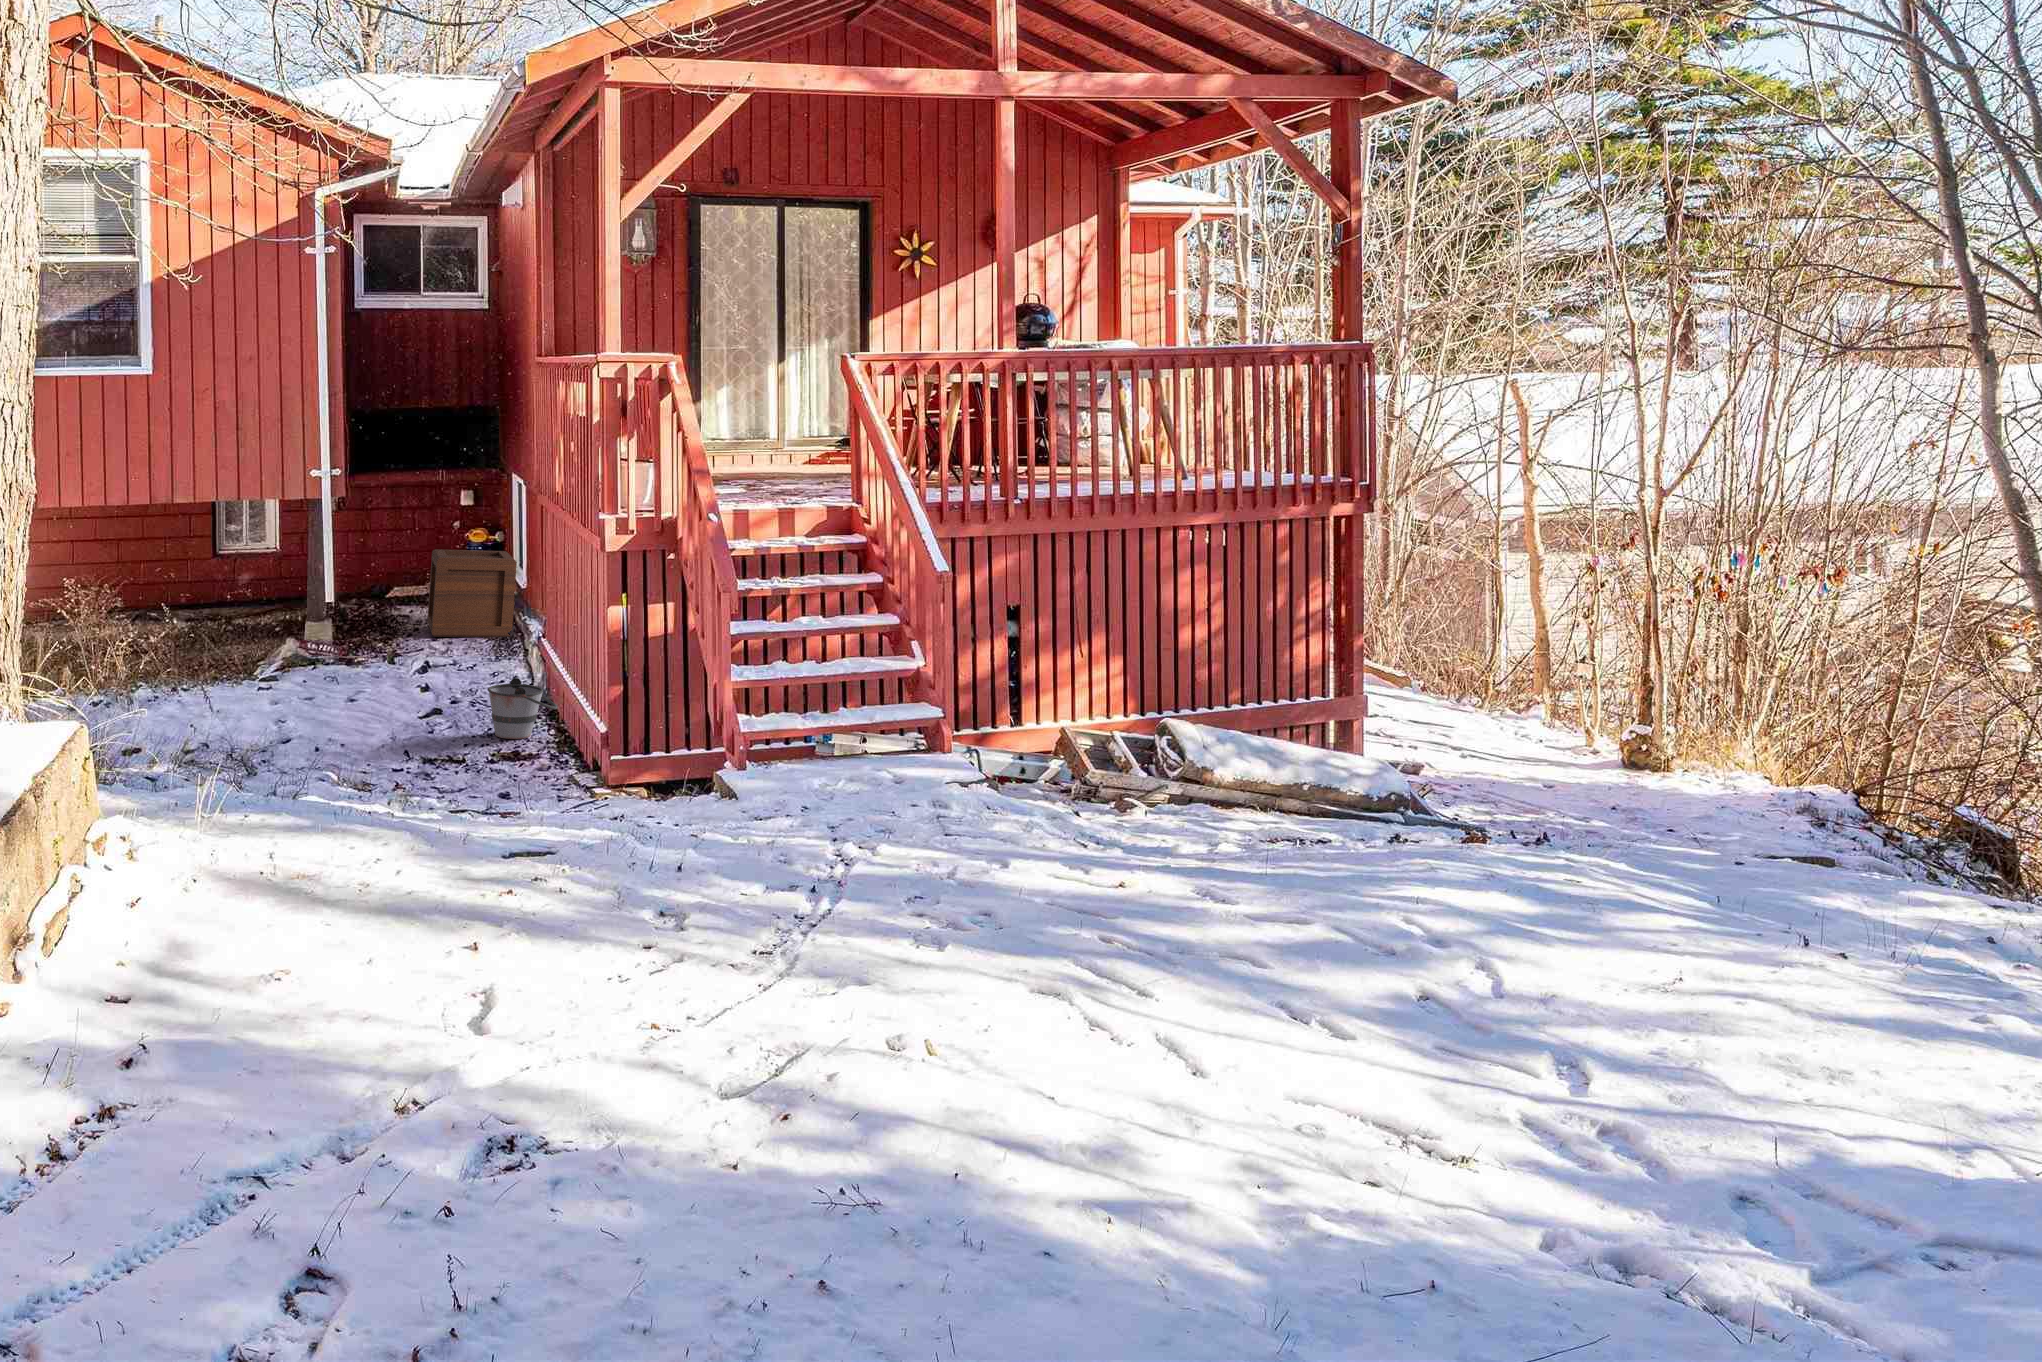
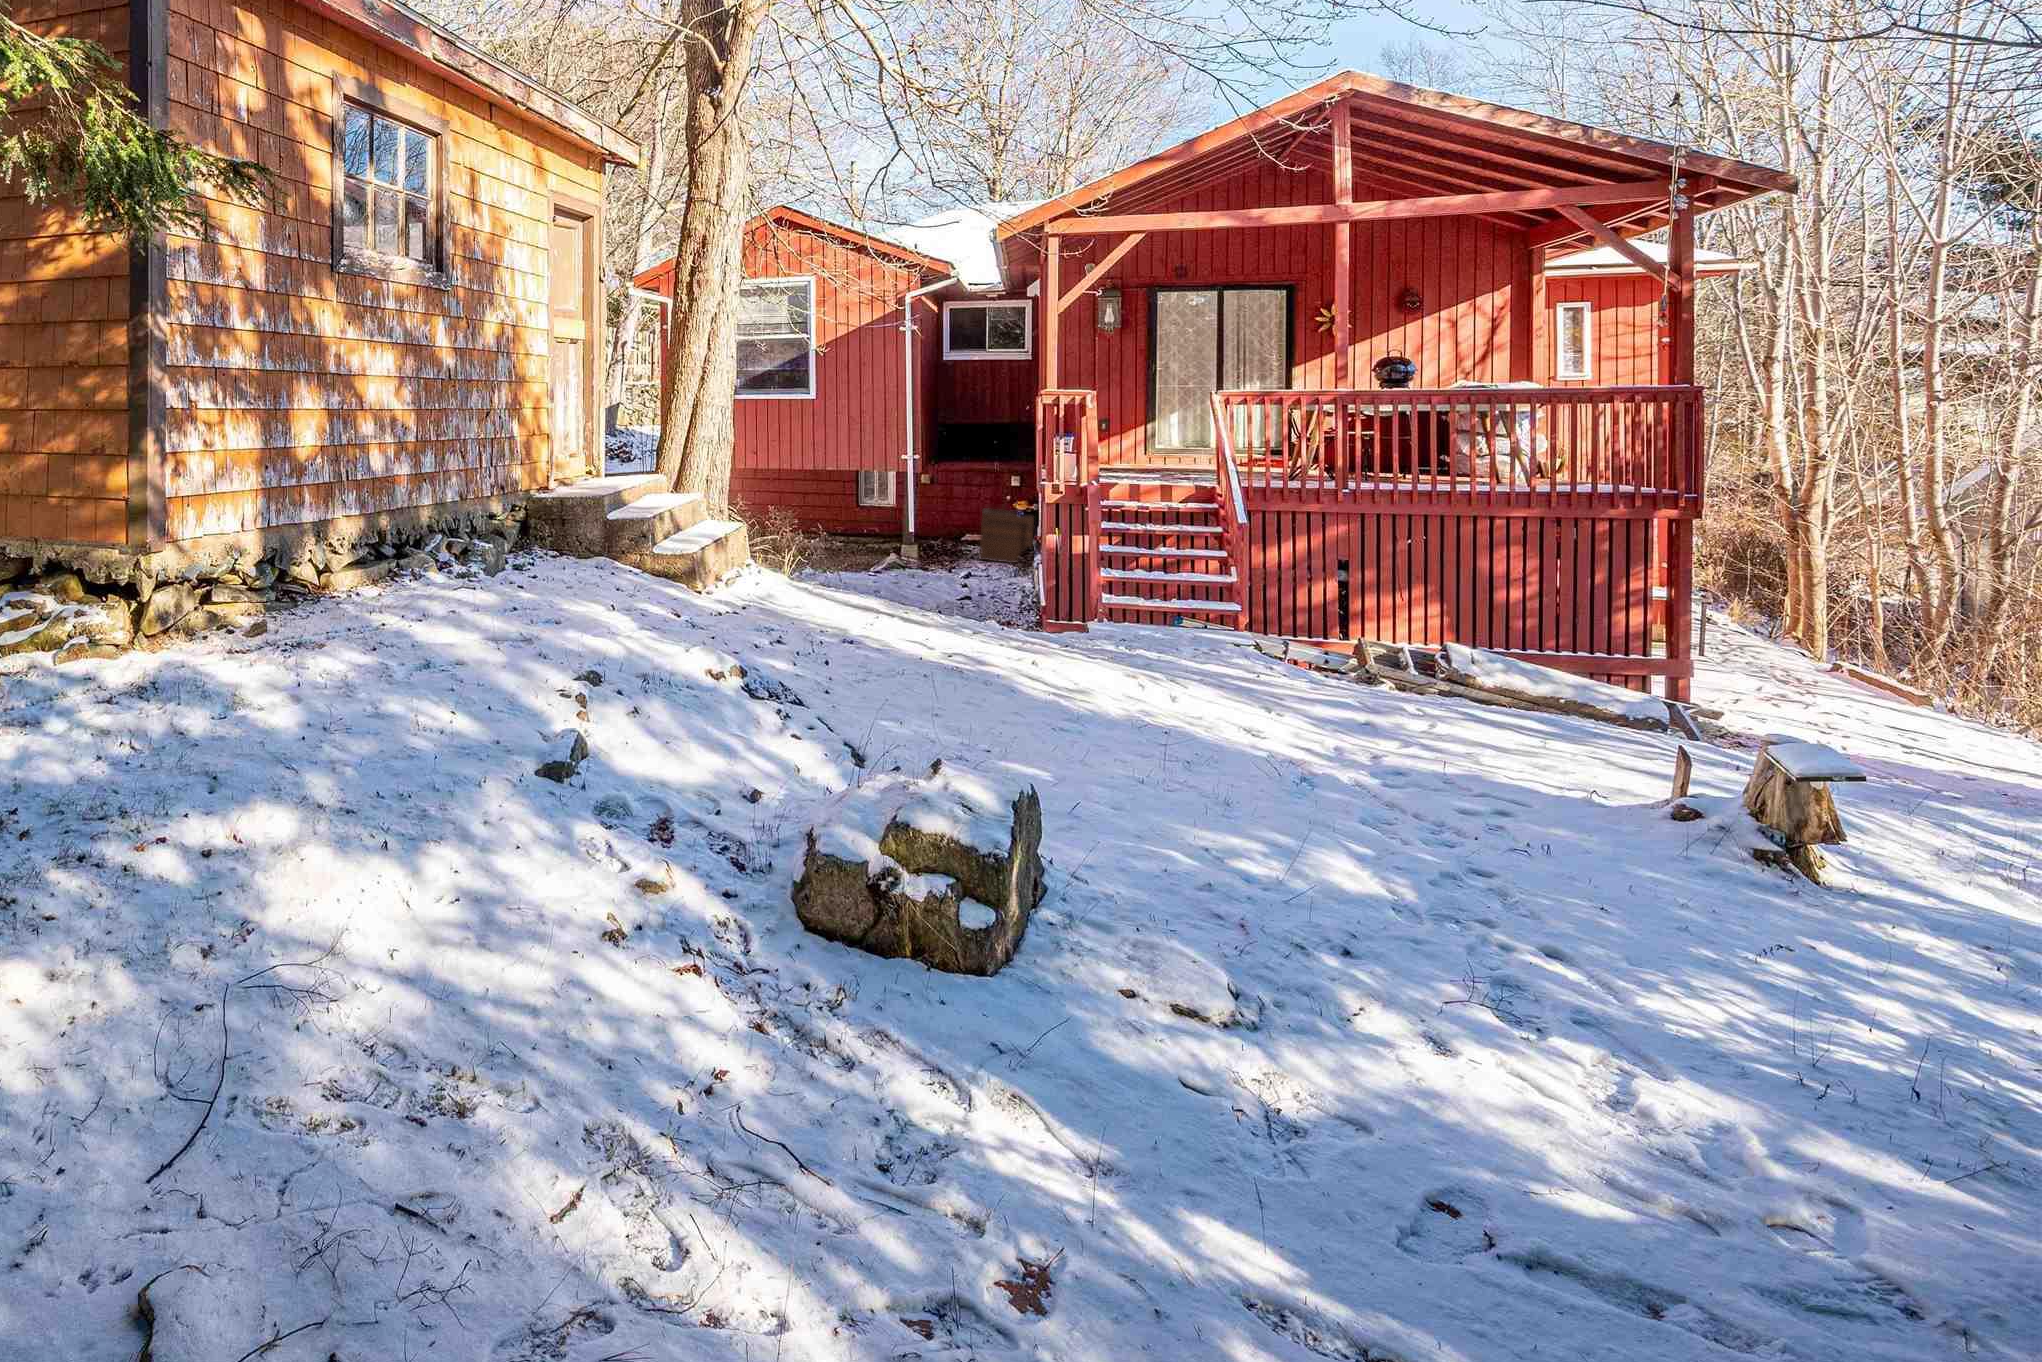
bucket: present [488,678,557,739] -> none [989,579,1031,612]

